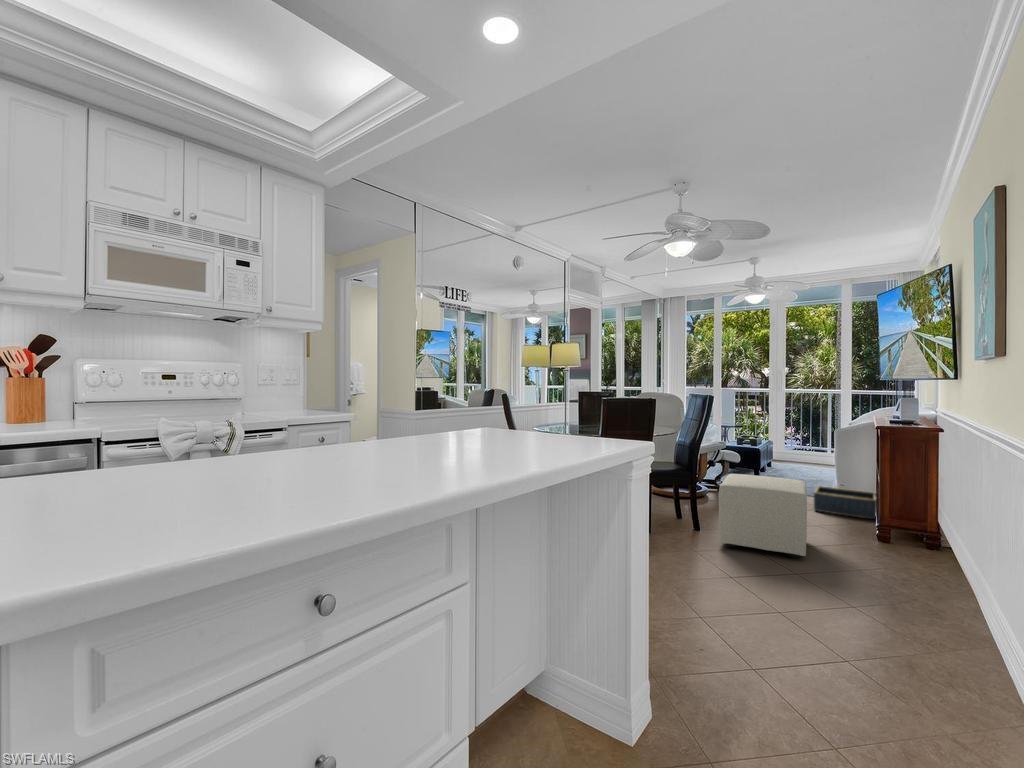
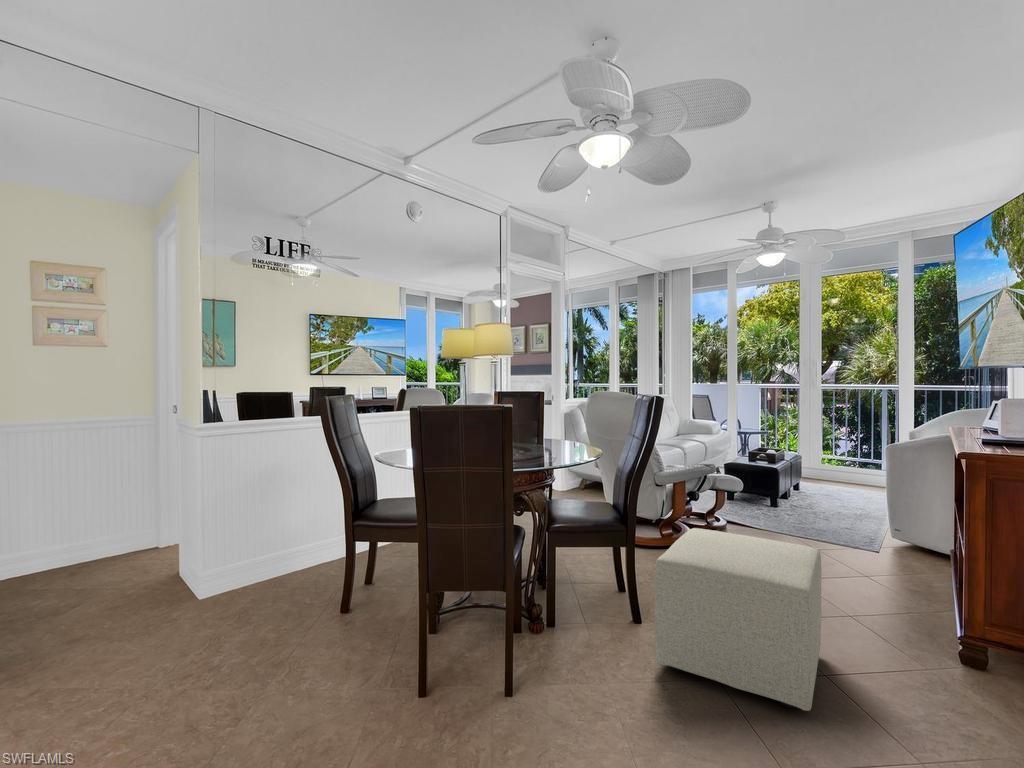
basket: present [814,486,876,519] -> none [848,534,954,597]

